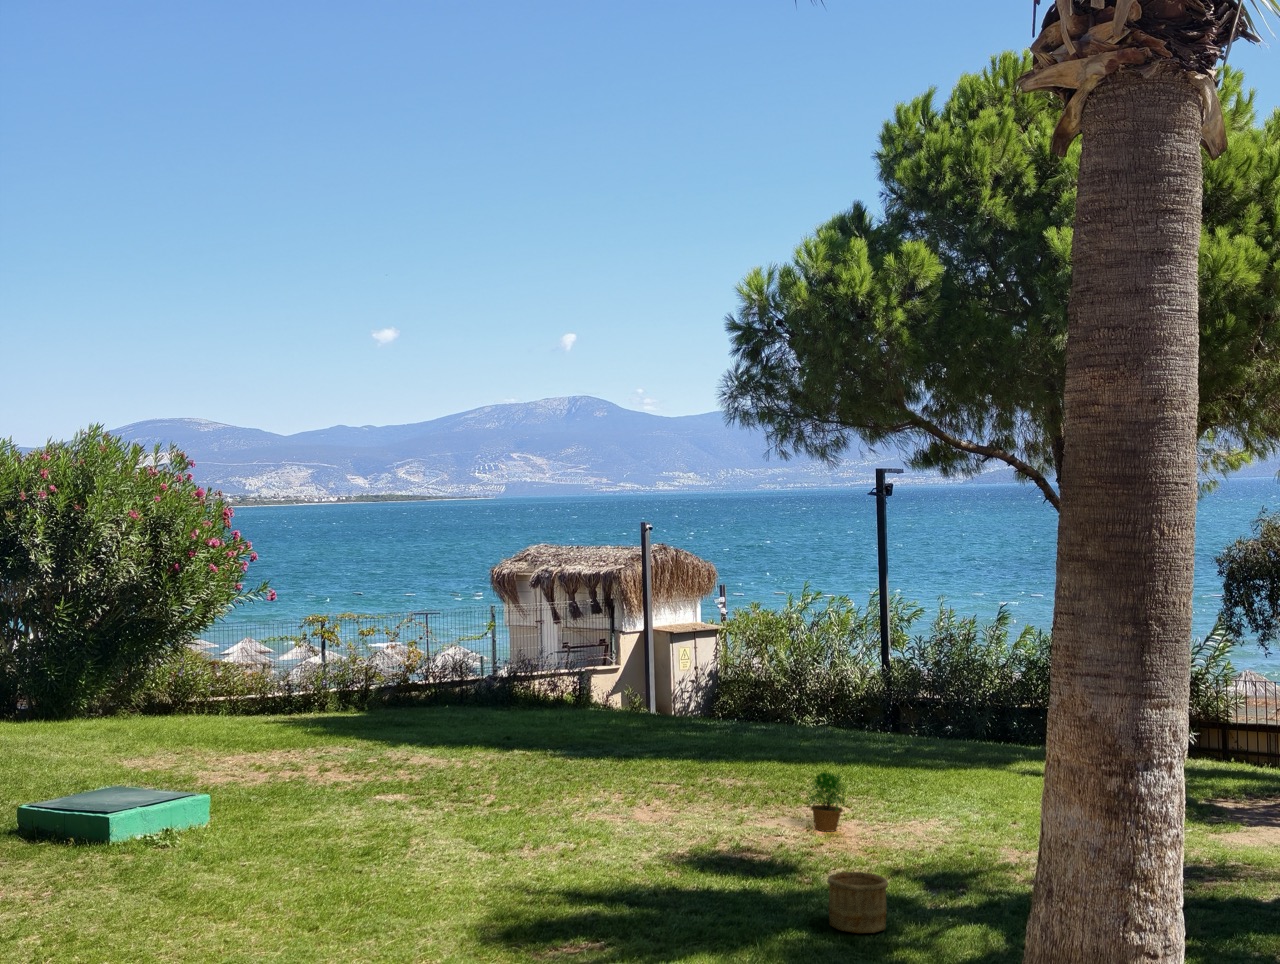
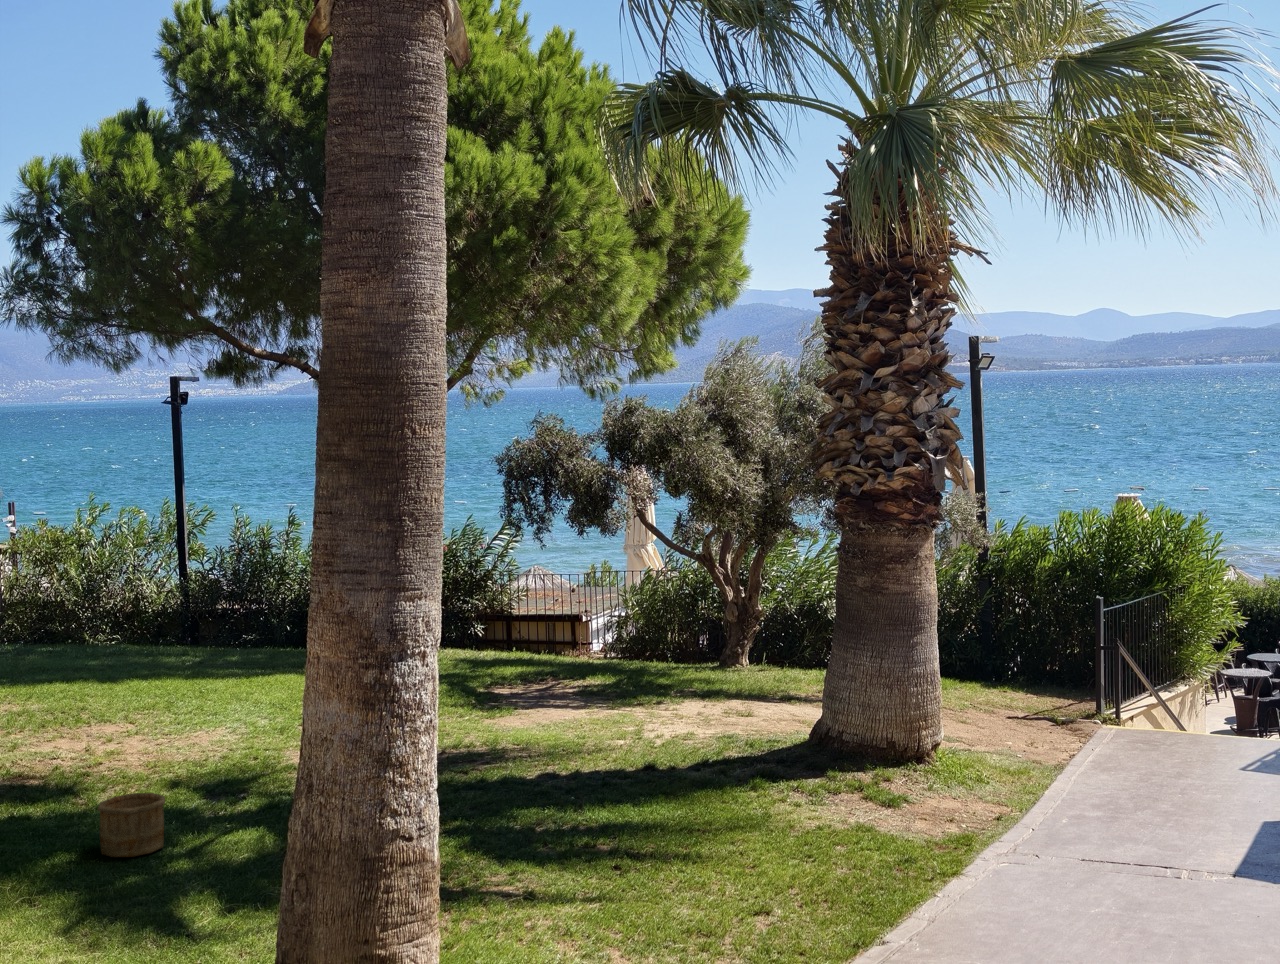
potted plant: present [807,772,845,832] -> none [84,690,131,754]

